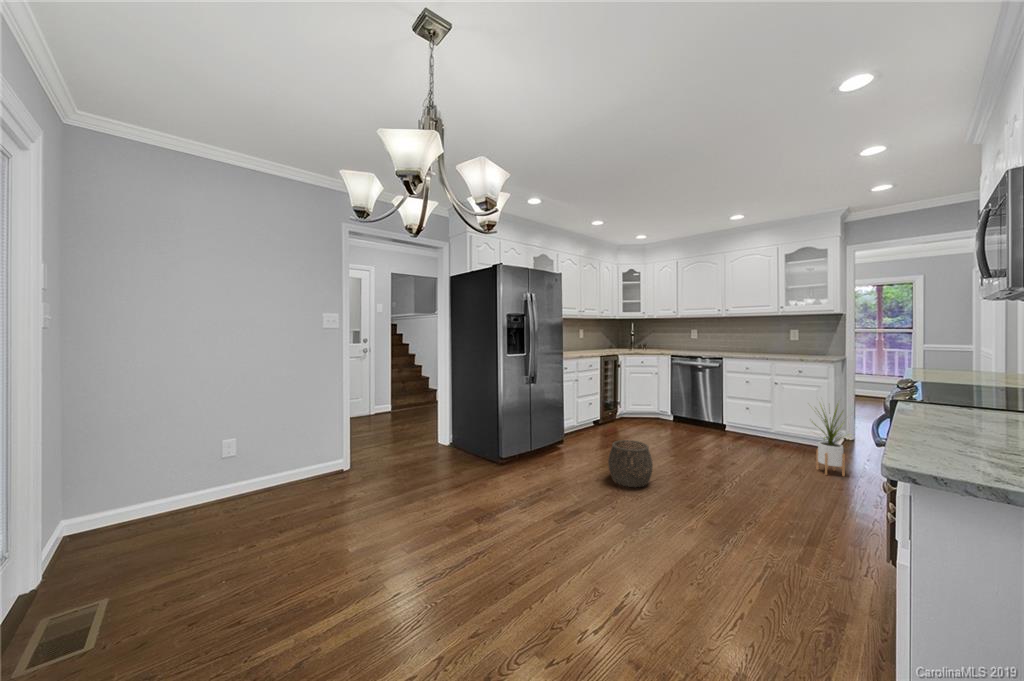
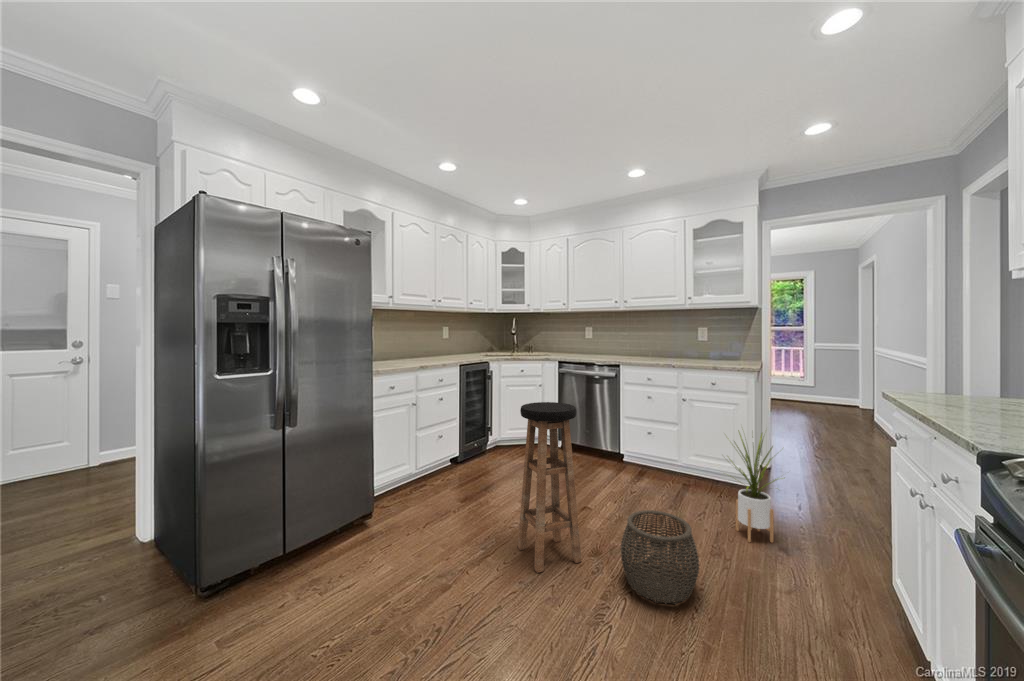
bar stool: none [662,378,707,477] -> present [518,402,581,573]
woven basket: present [608,440,653,487] -> present [620,510,700,604]

